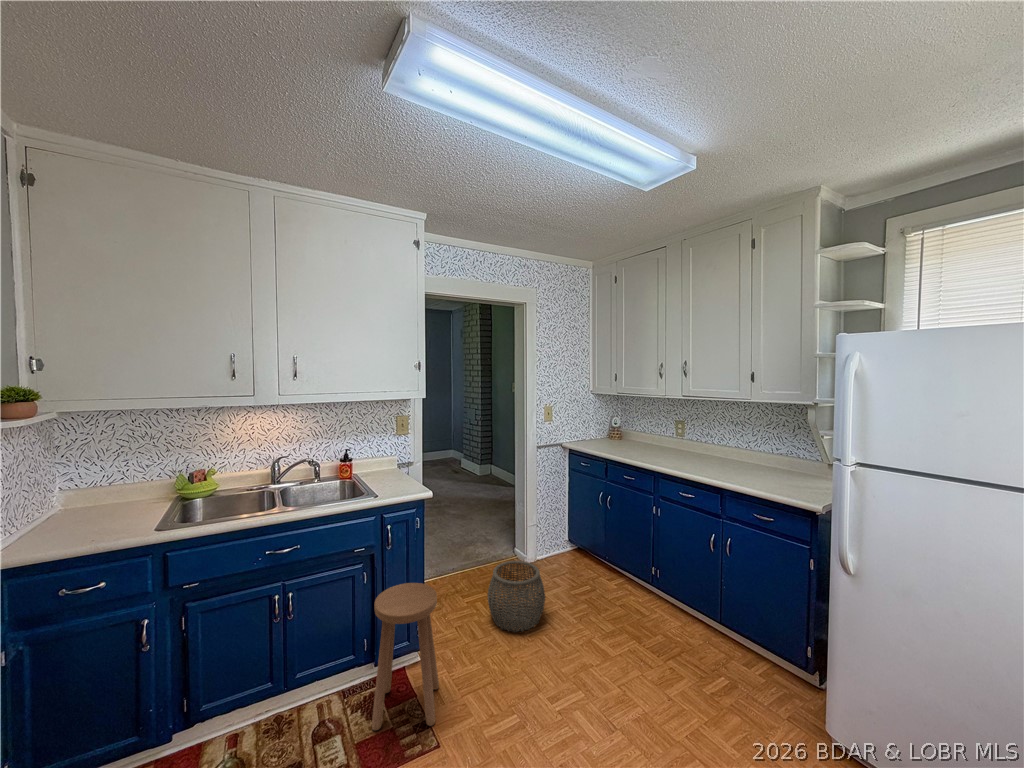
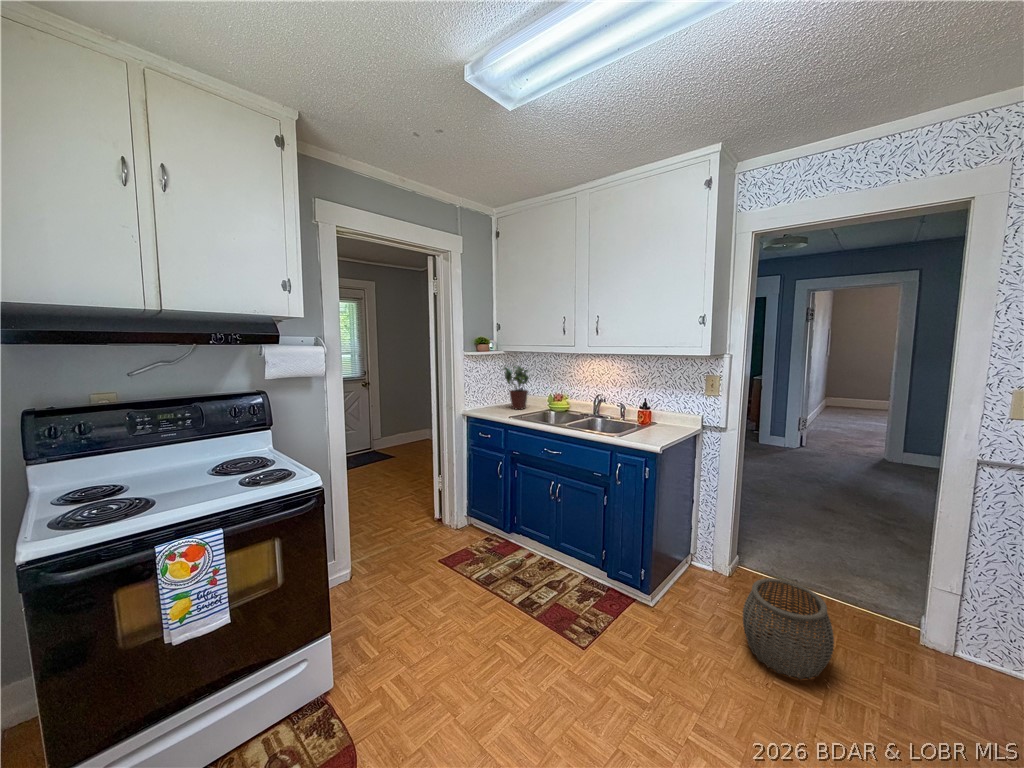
potted plant: none [67,436,138,518] -> present [502,366,529,409]
stool: present [372,583,439,730] -> none [571,516,635,637]

